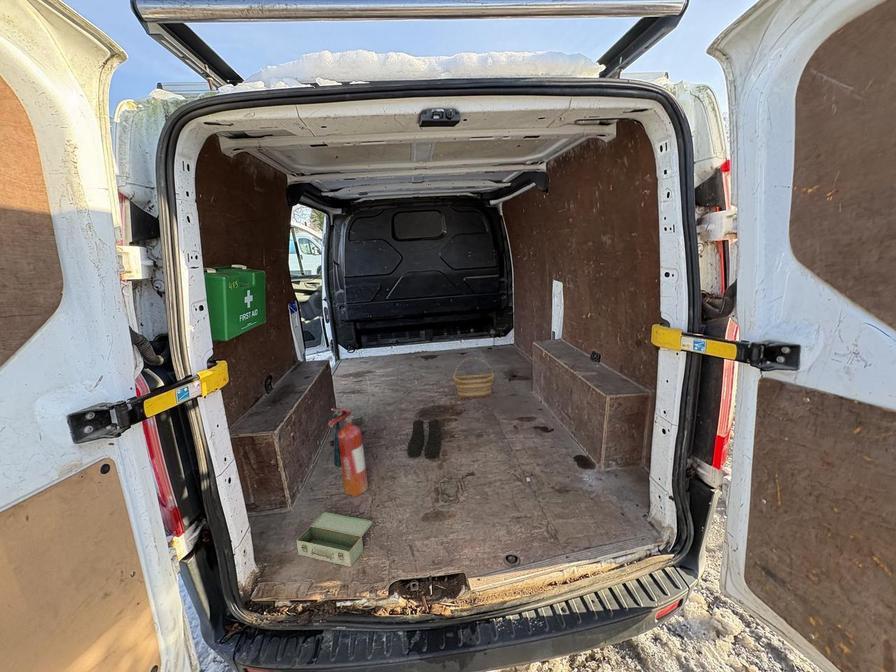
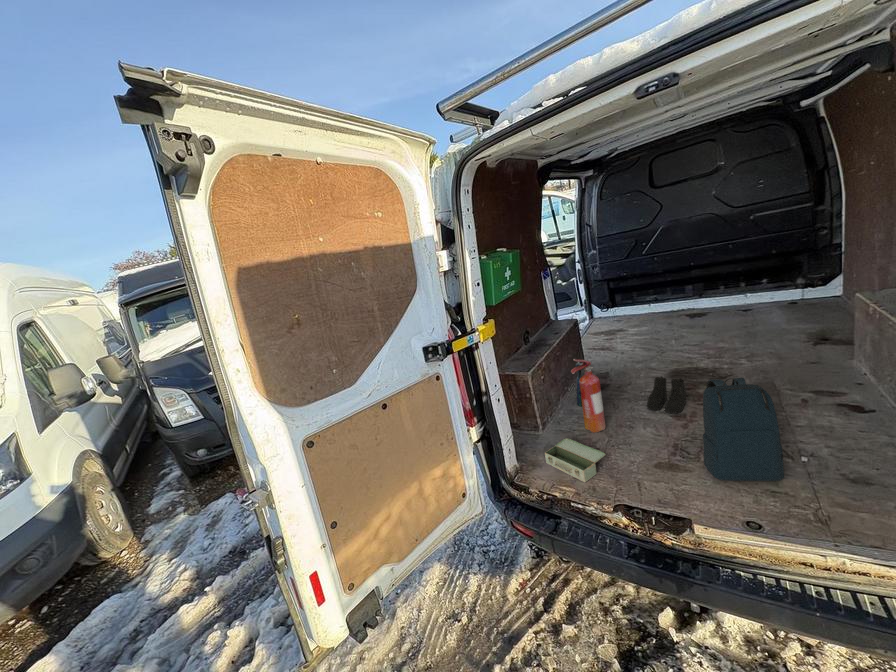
basket: present [454,373,494,398] -> none [710,318,767,362]
backpack: none [463,413,525,520] -> present [703,377,784,481]

